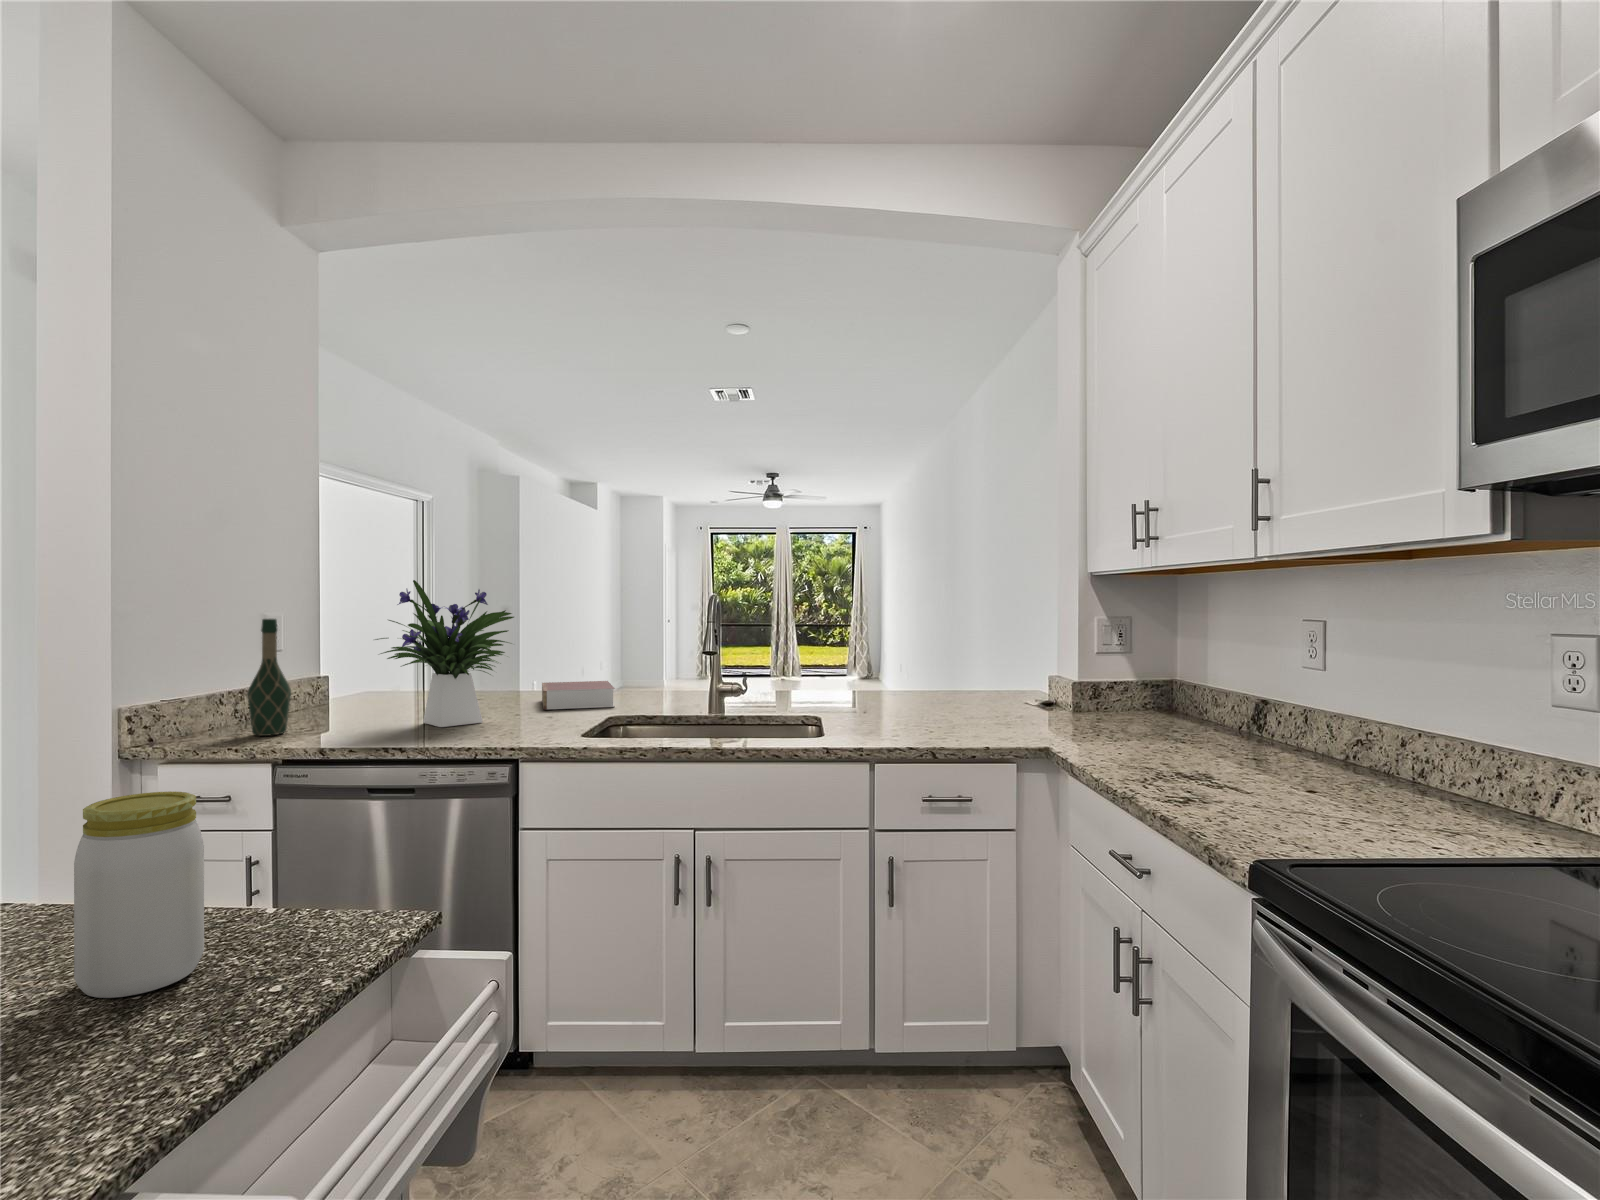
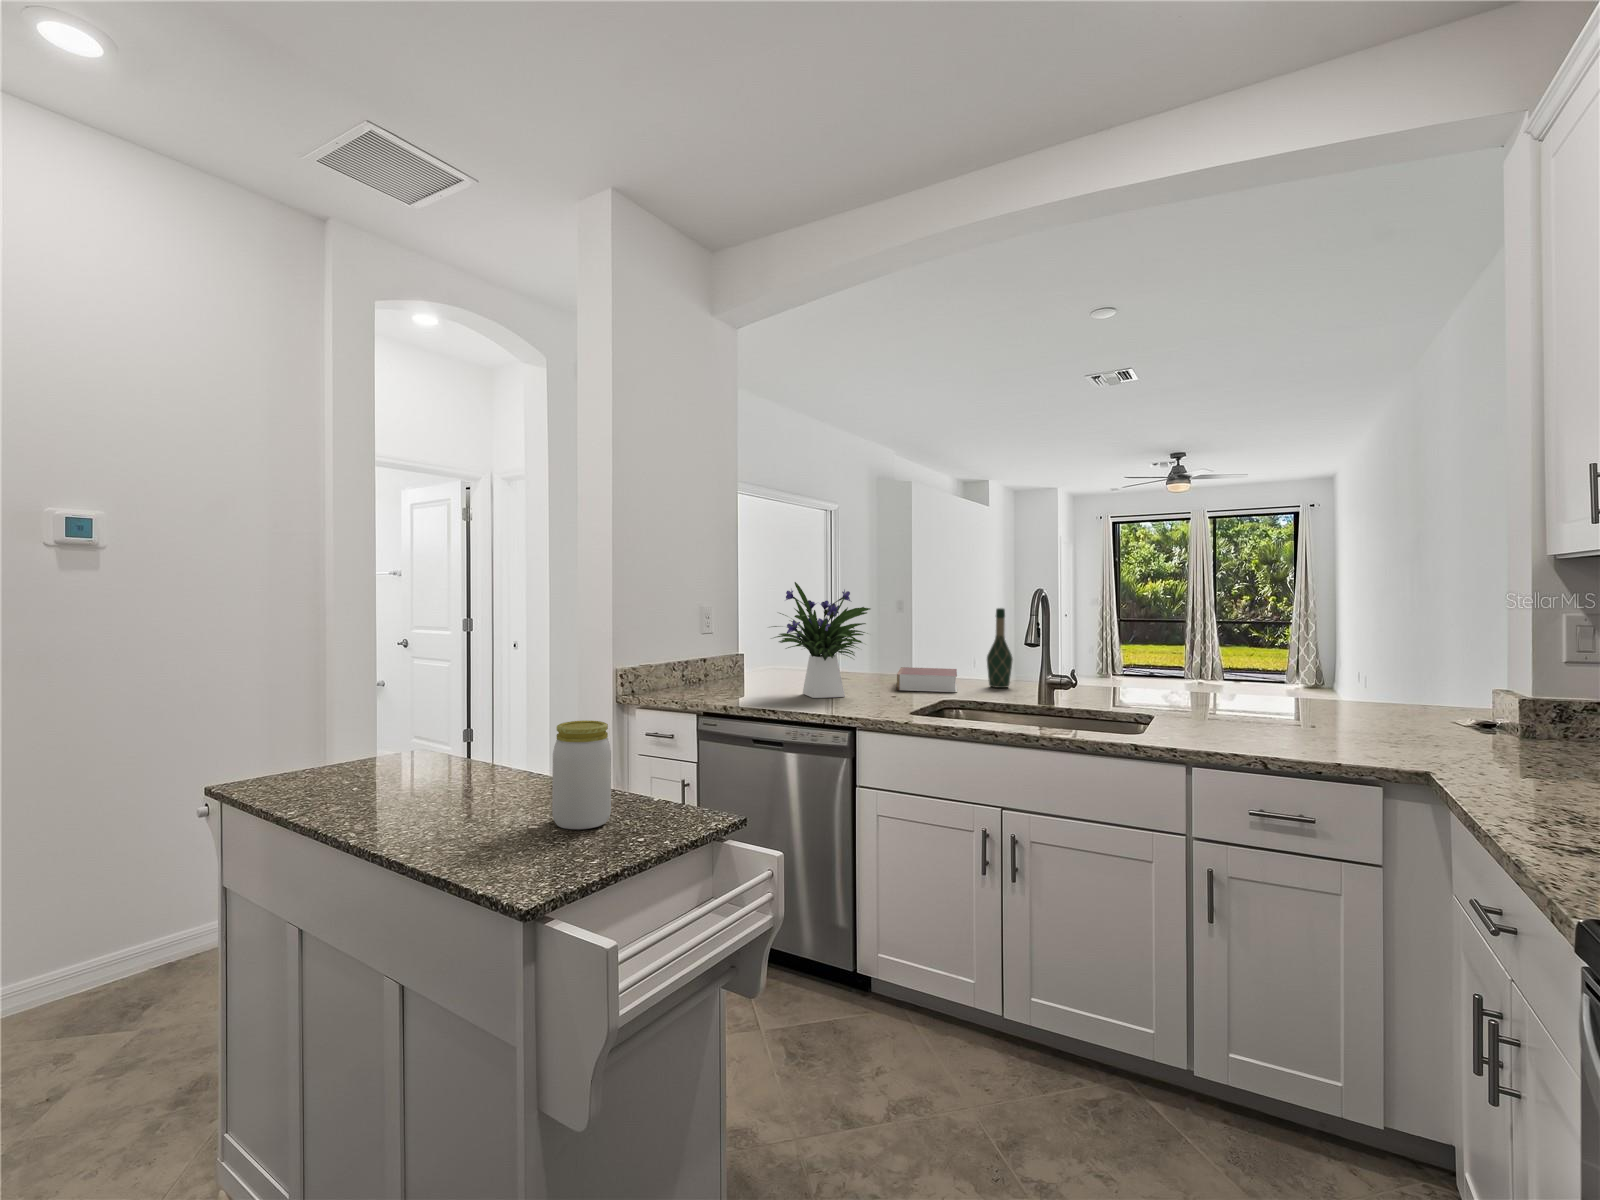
wine bottle: present [247,619,291,736] -> present [987,608,1013,688]

